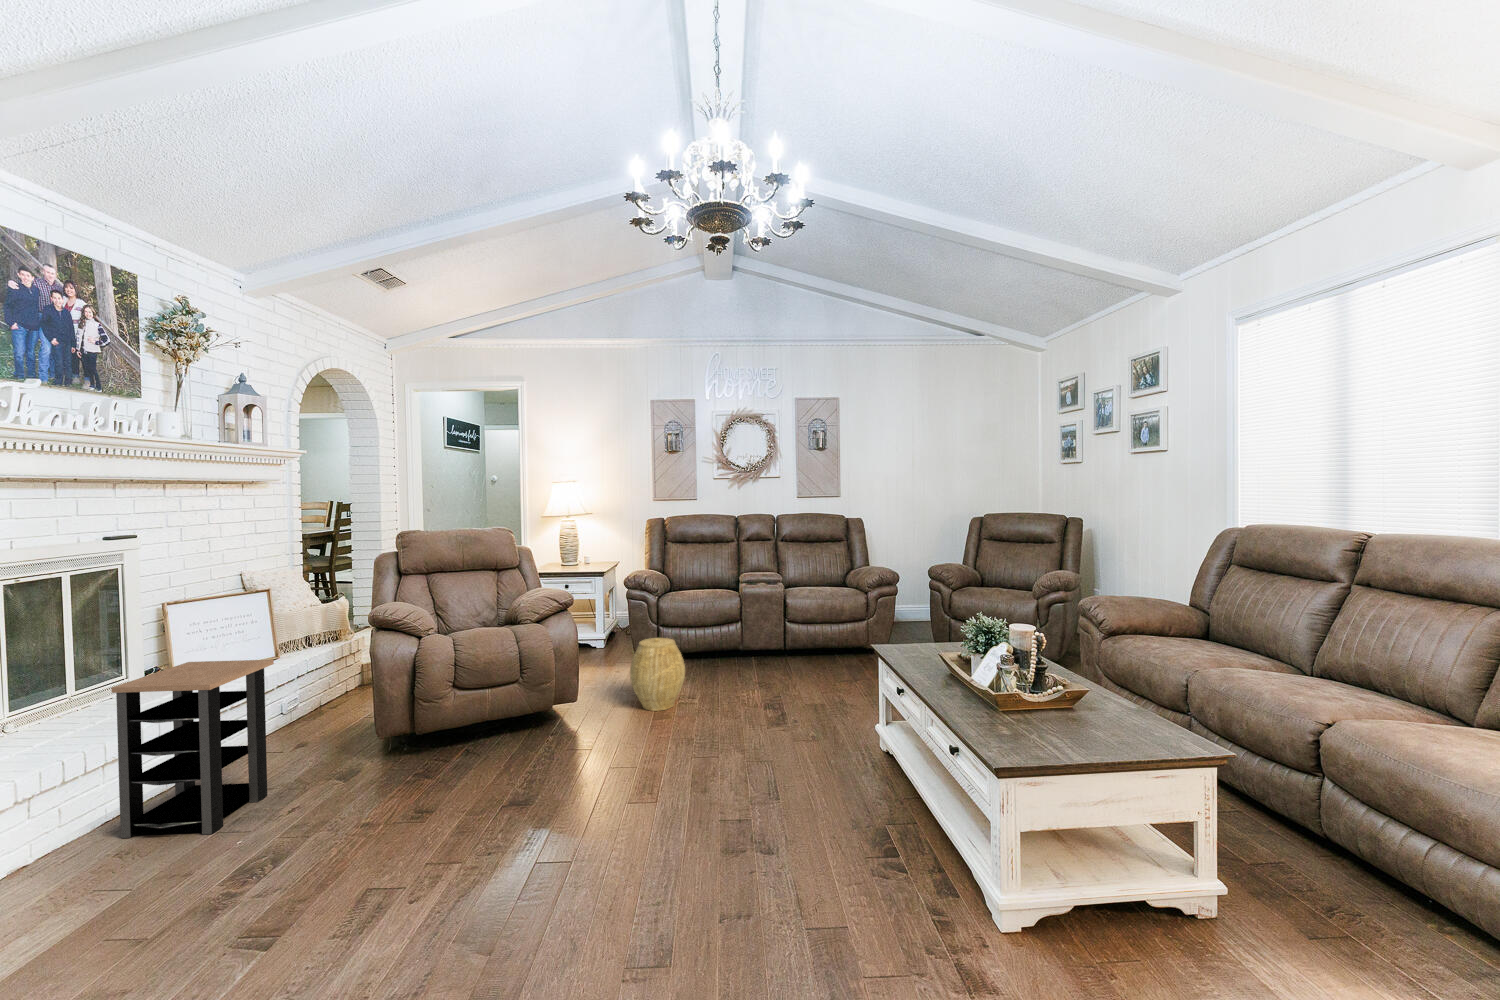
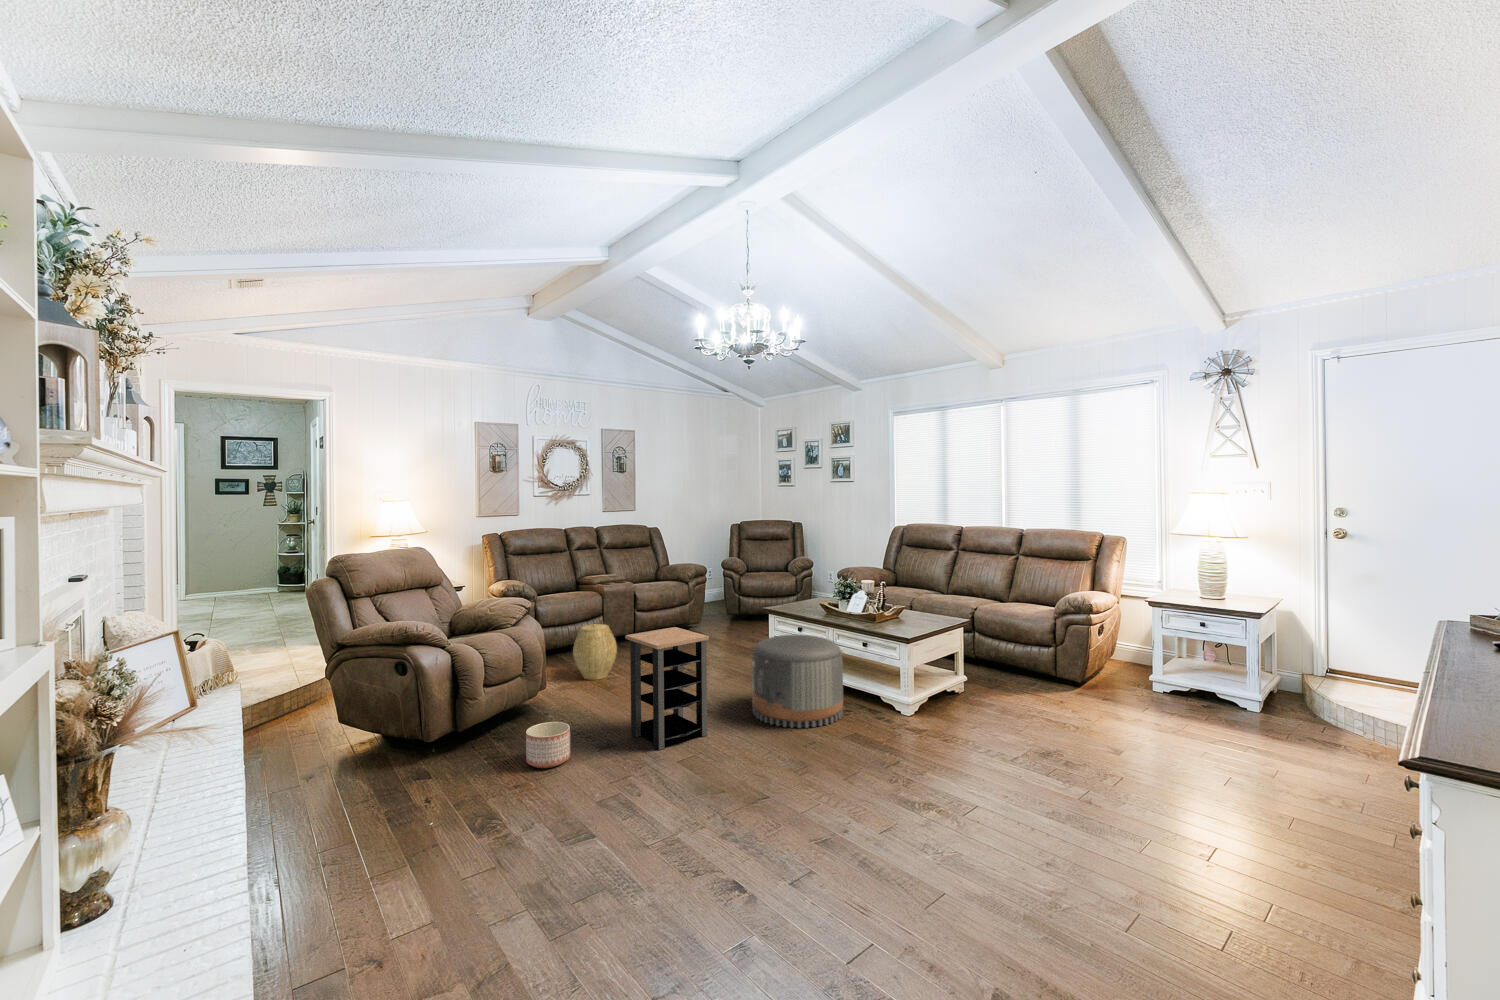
side table: present [111,660,274,838] -> present [625,627,709,750]
pouf: none [714,709,882,913] -> present [752,634,843,728]
planter: none [360,772,427,841] -> present [526,722,570,768]

